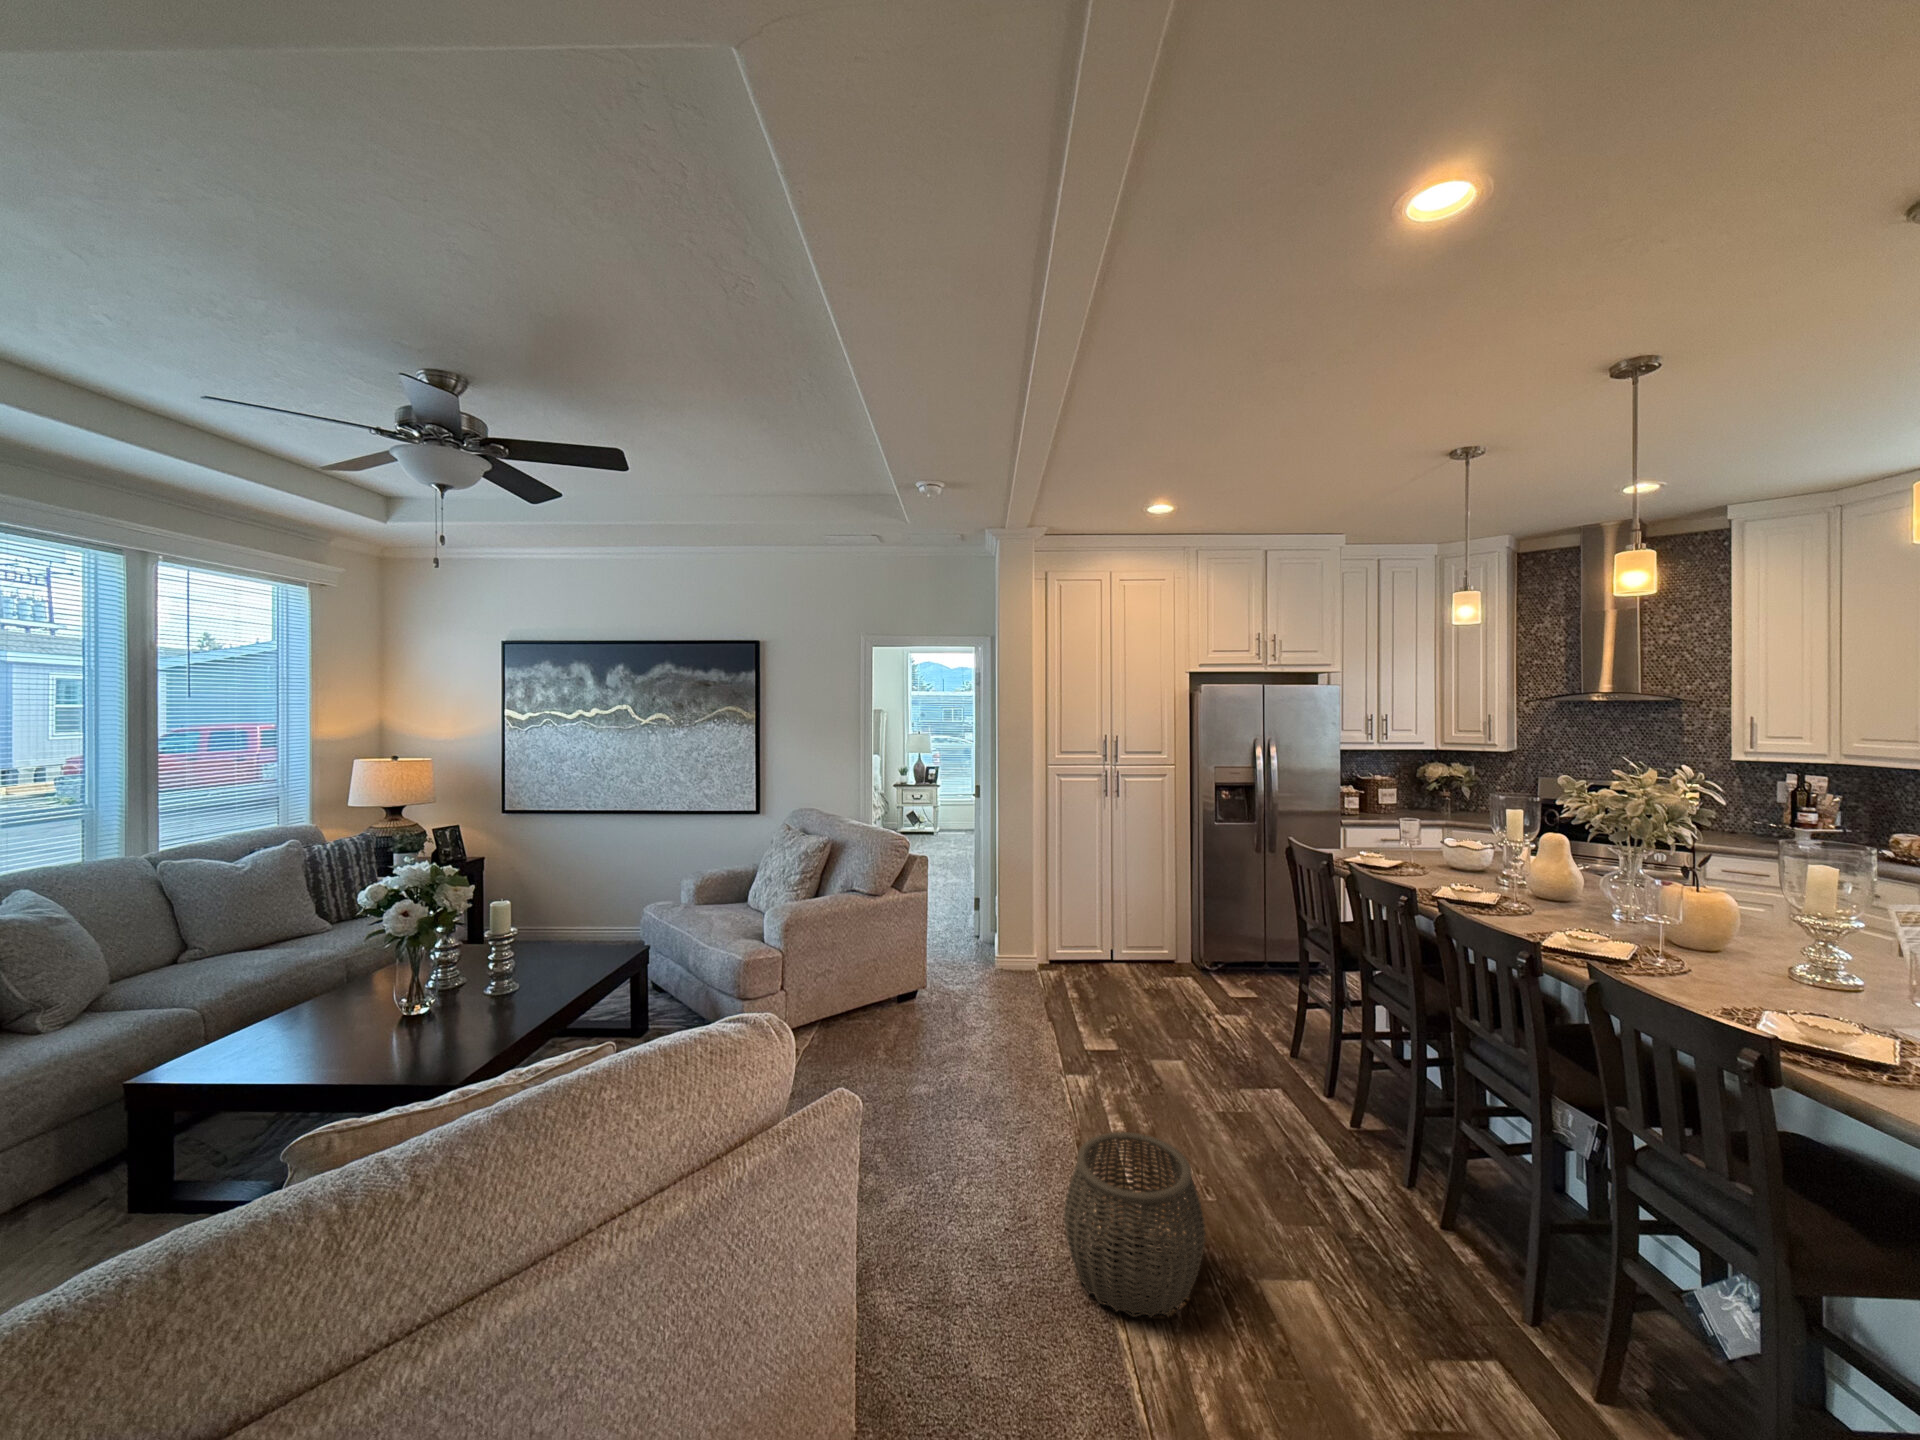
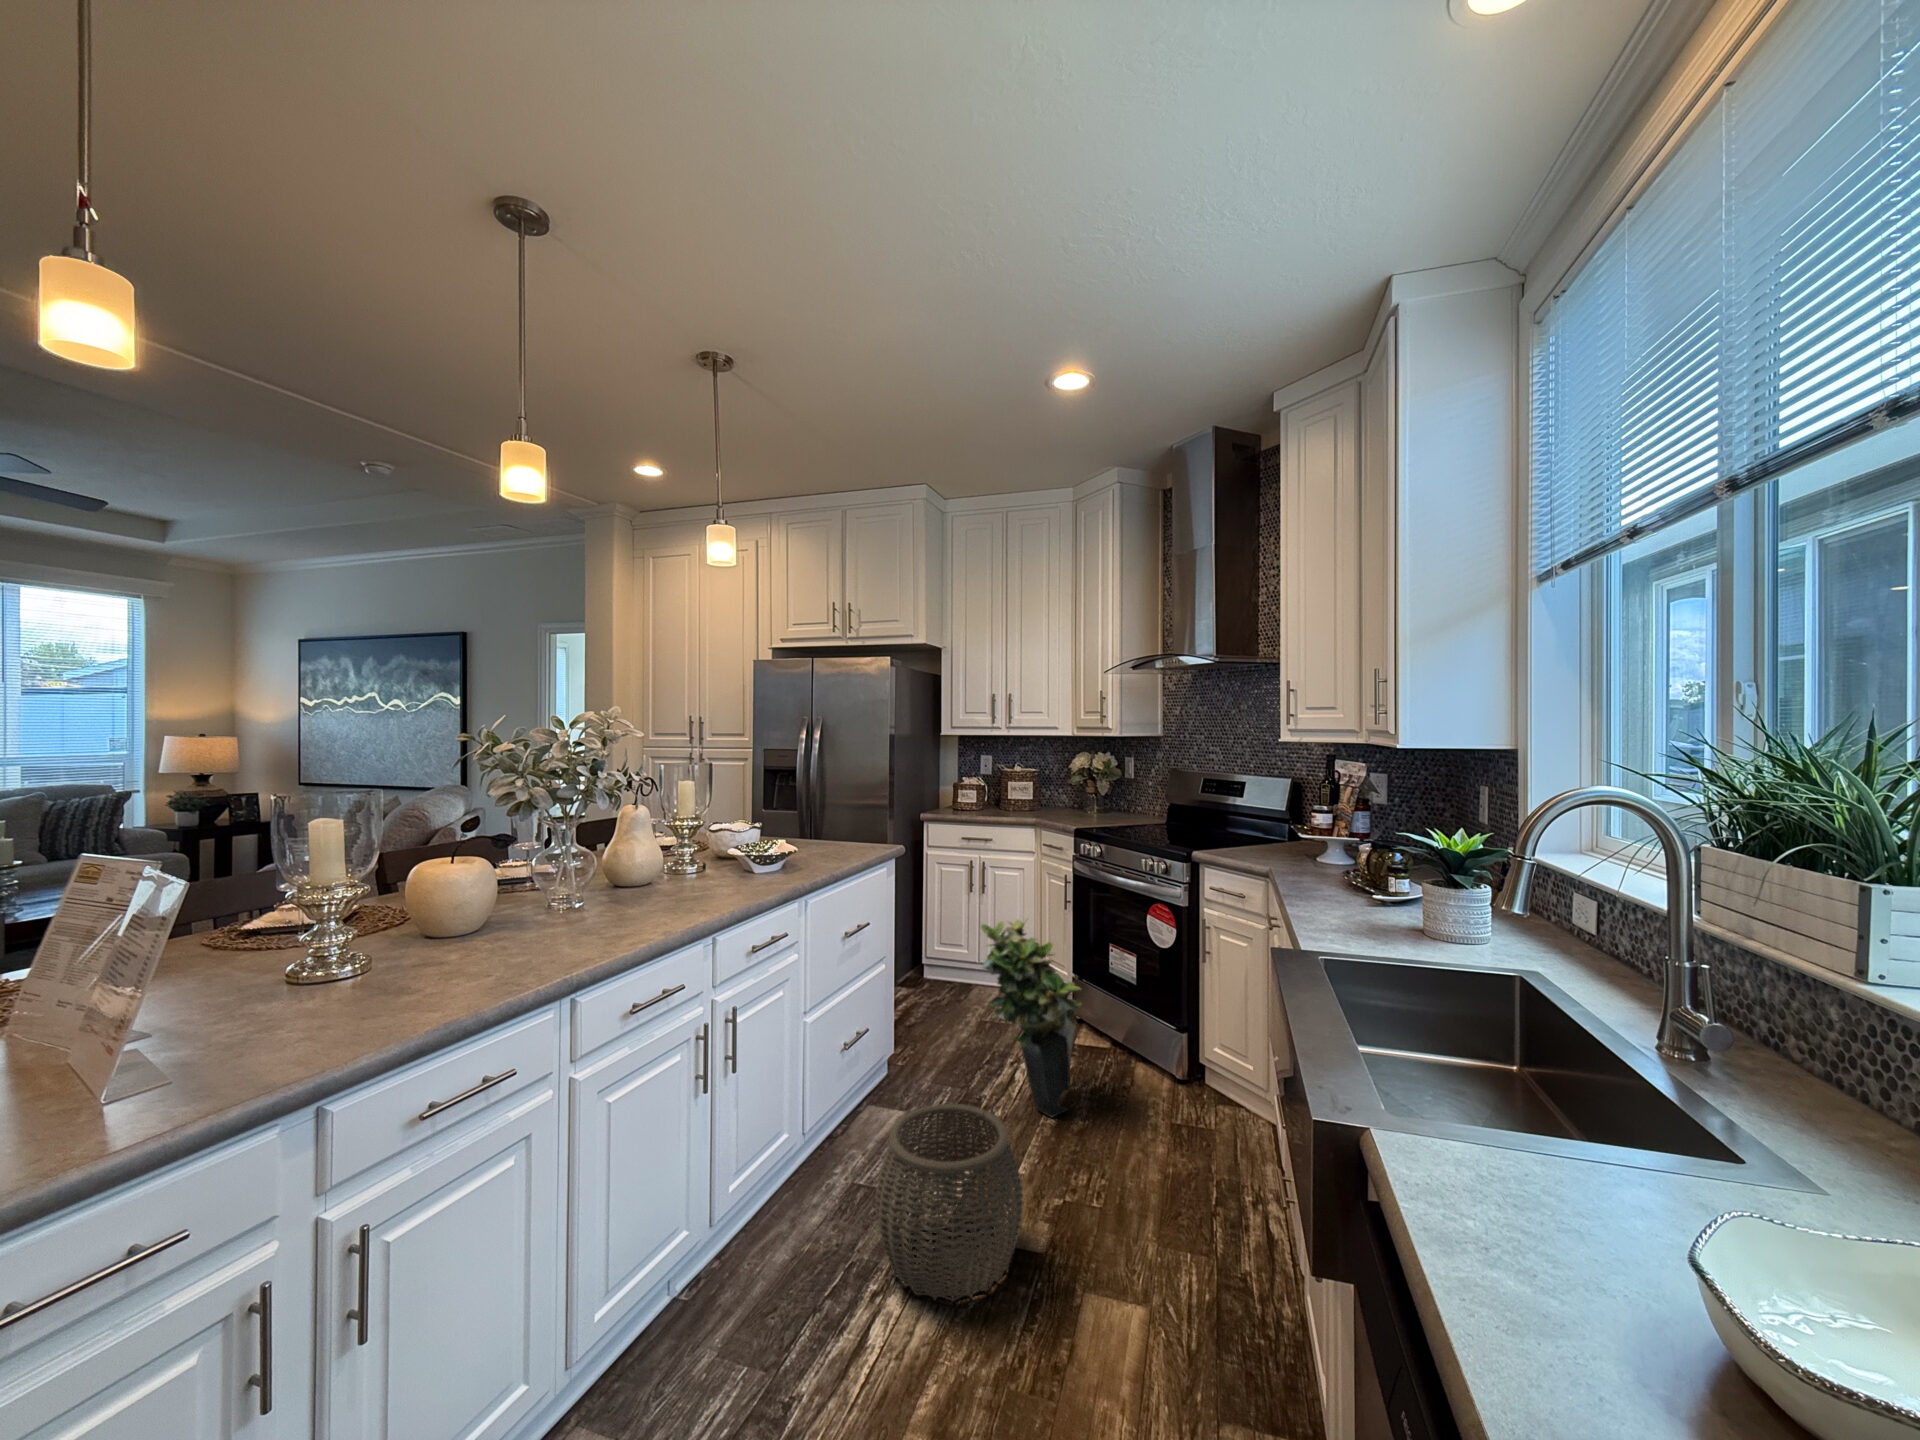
potted plant: none [1034,938,1139,1125] -> present [980,919,1081,1117]

